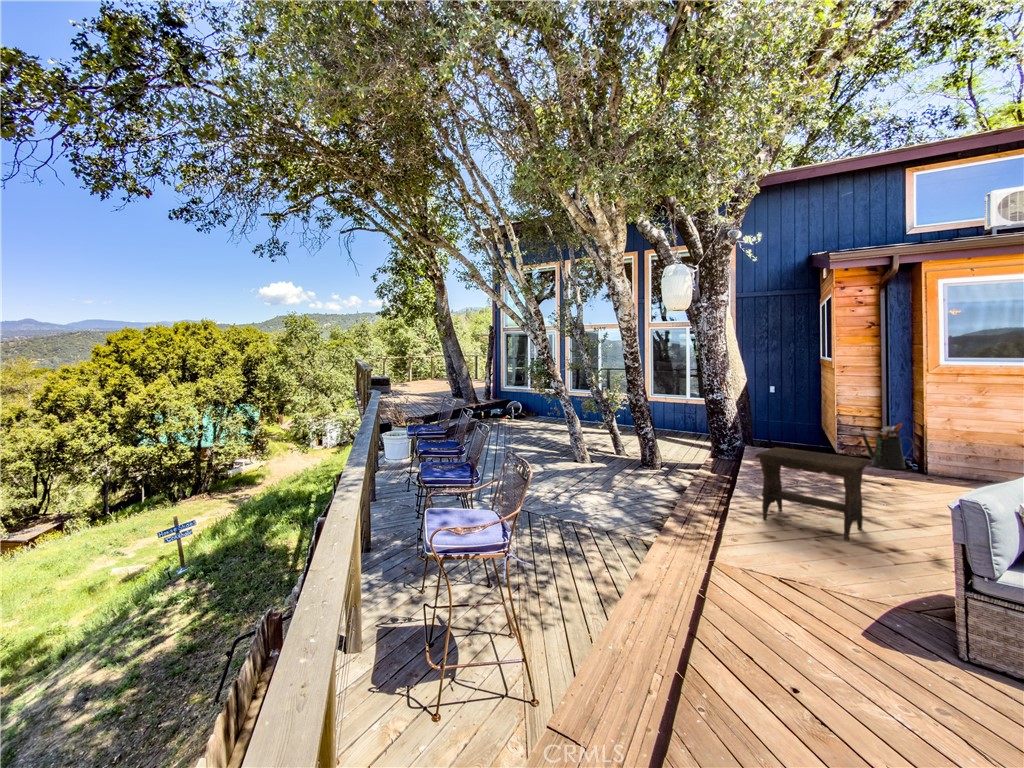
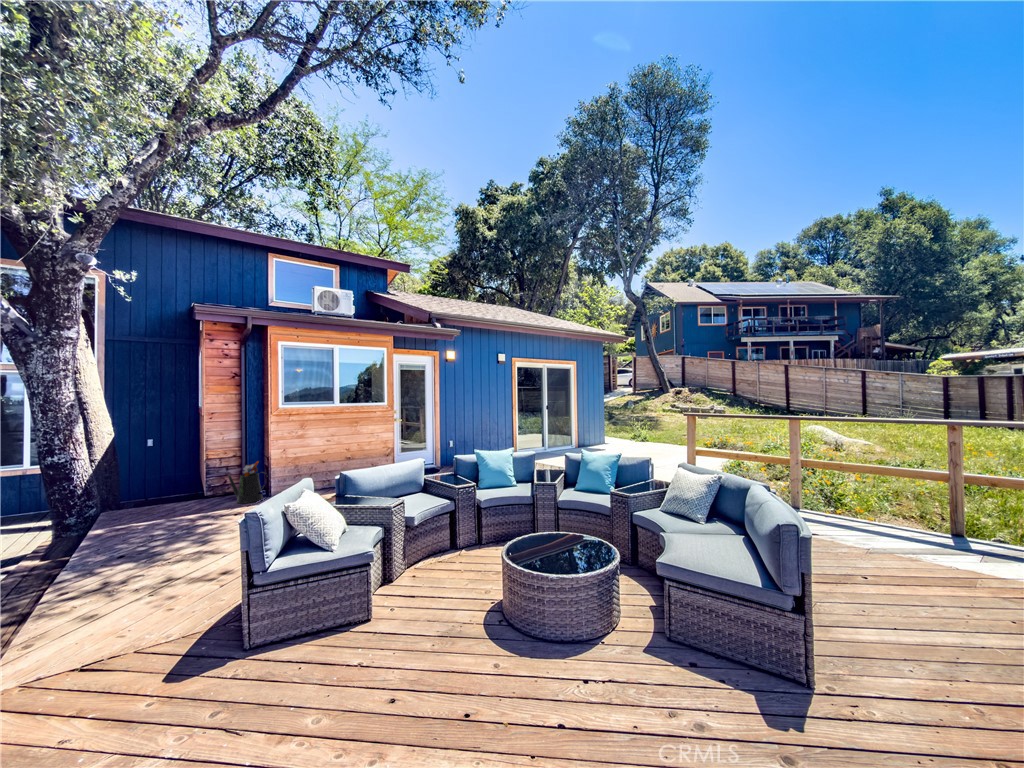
footstool: present [755,447,871,541] -> none [78,497,209,592]

